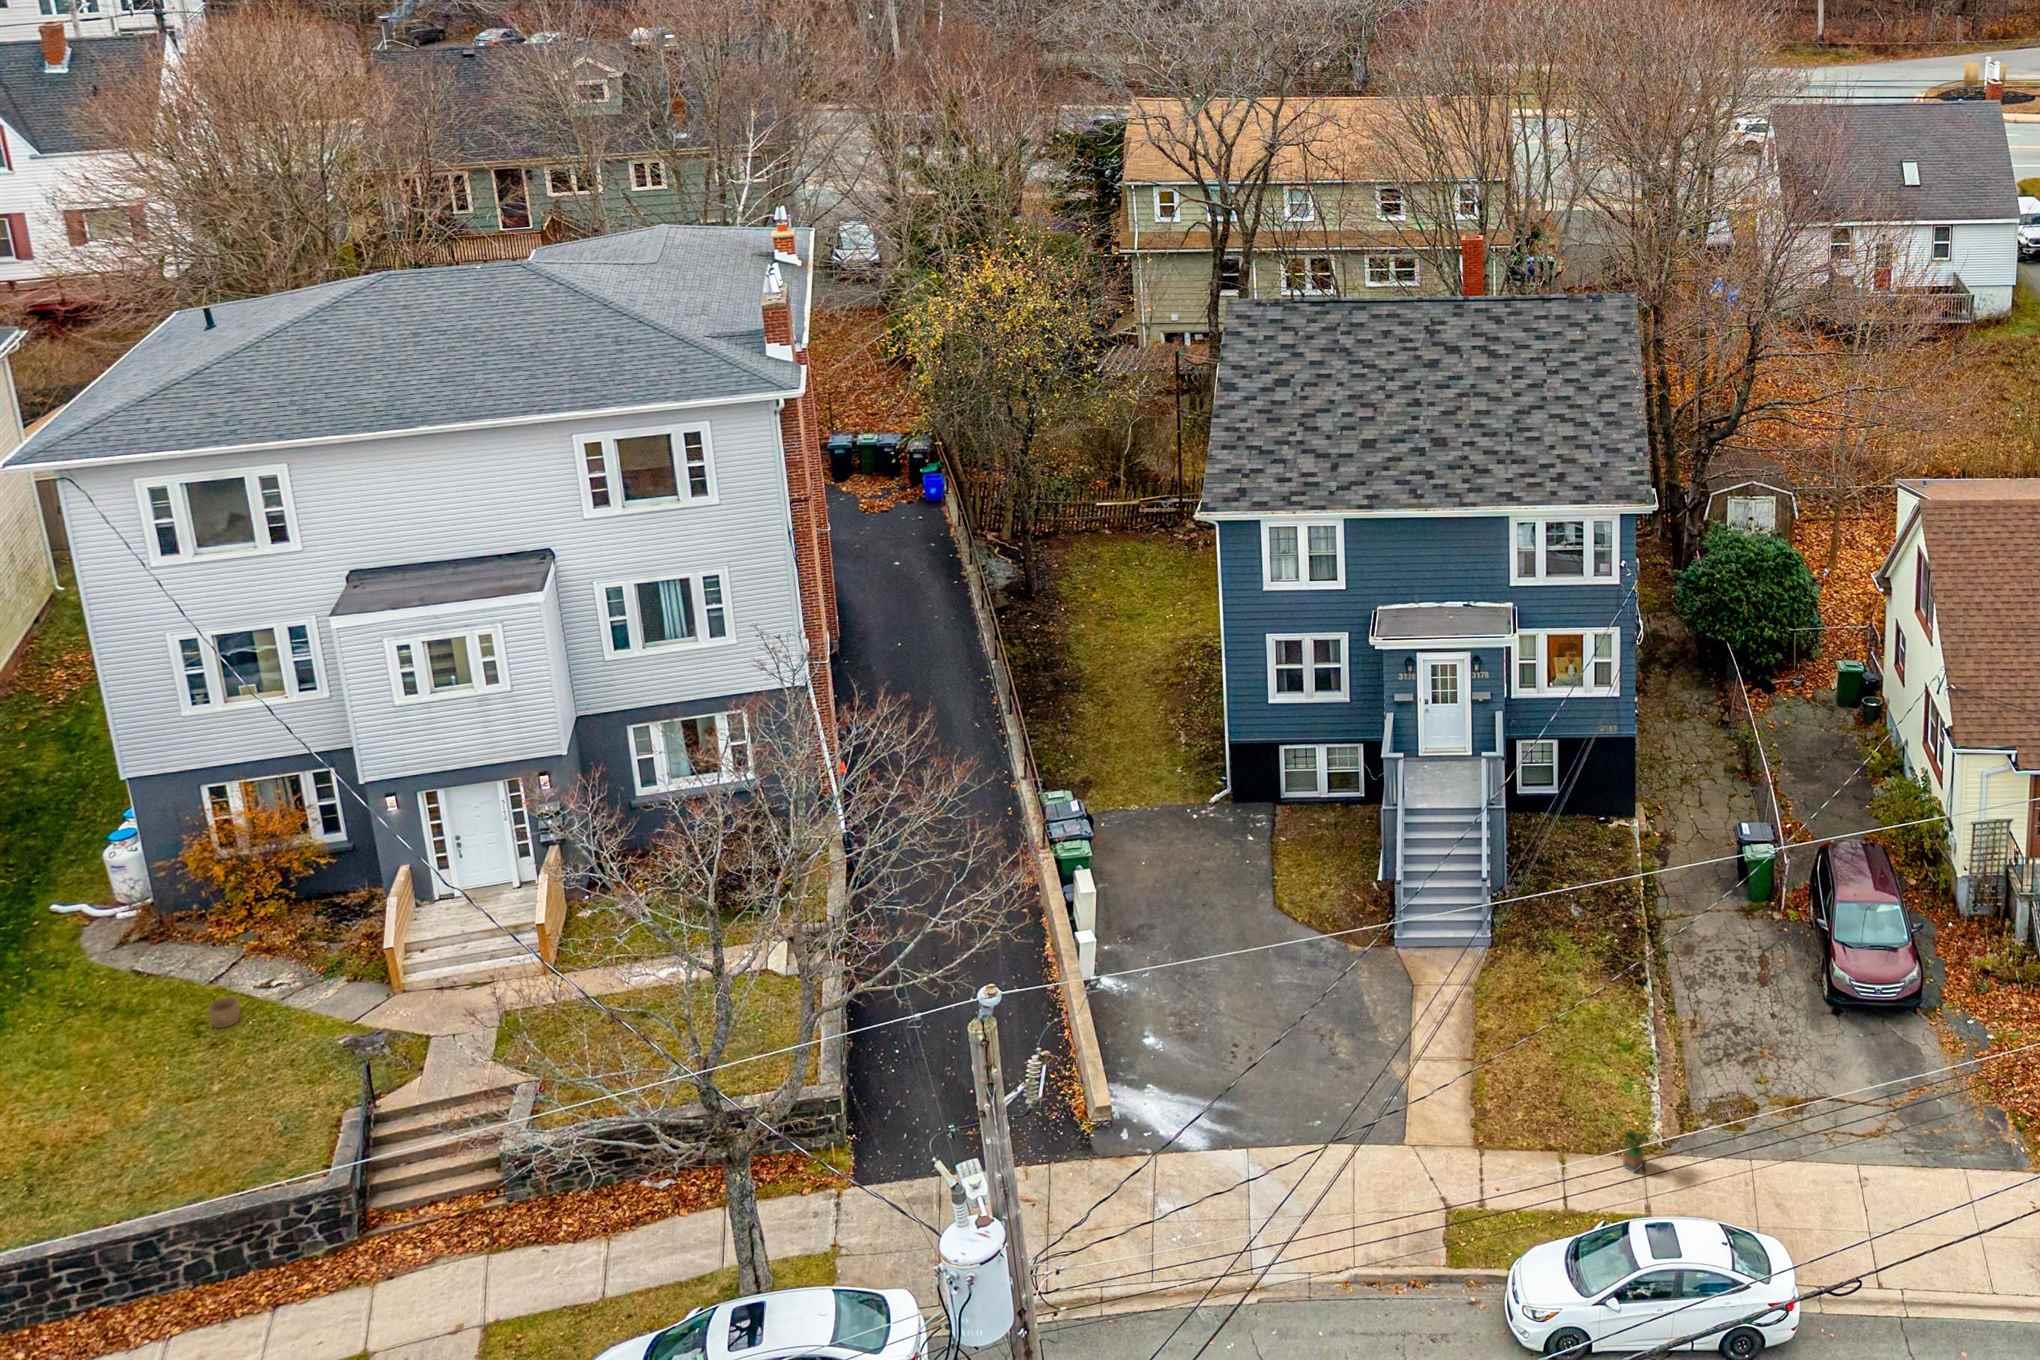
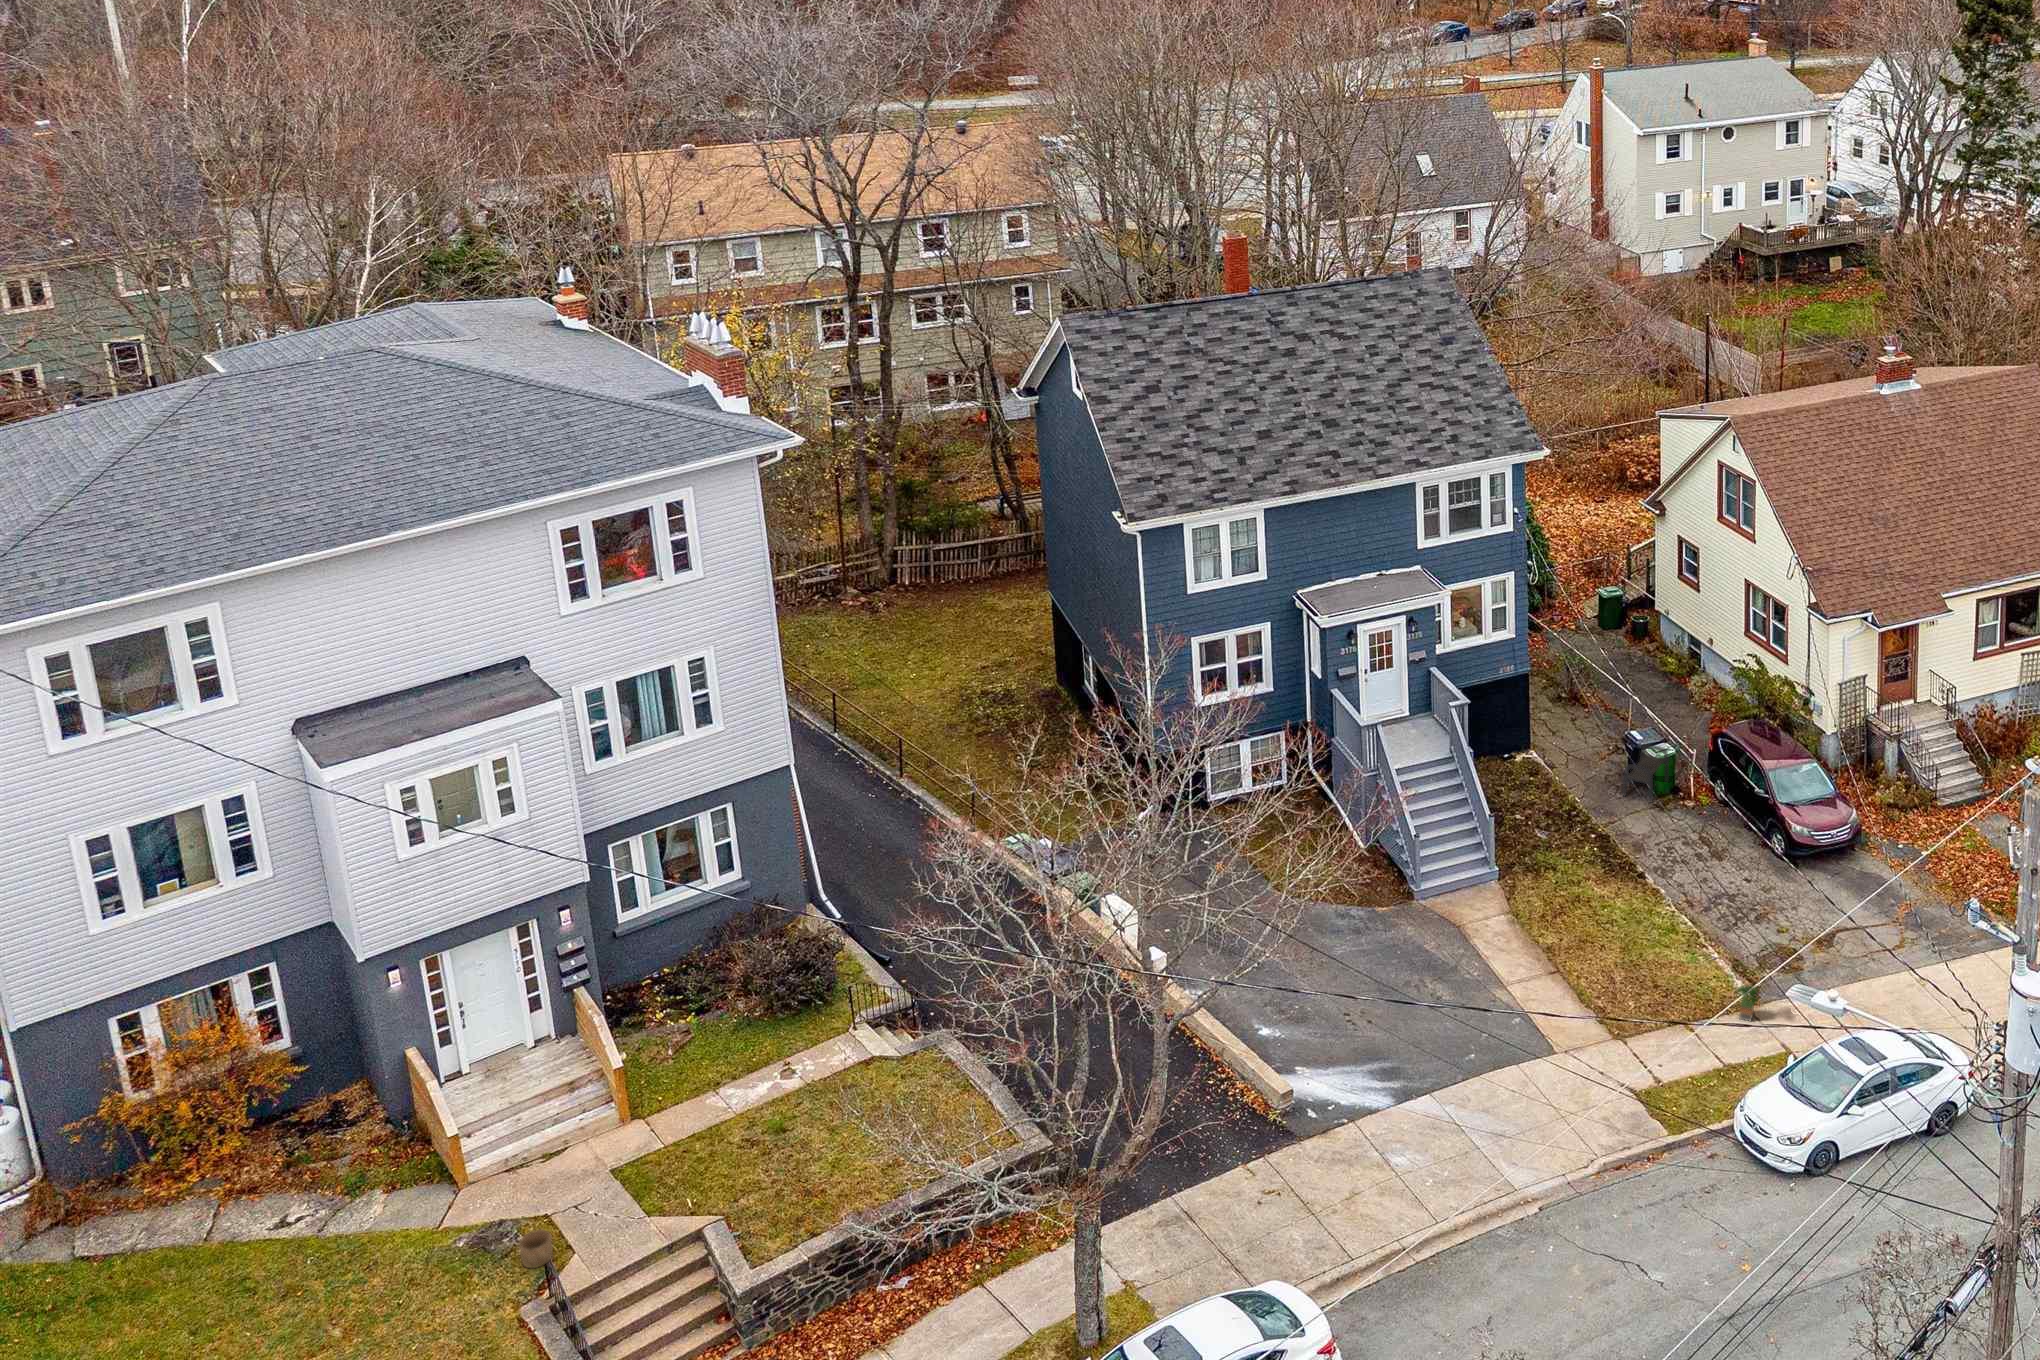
bench: none [1691,843,1755,908] -> present [1622,745,1669,802]
wooden bucket: present [208,997,240,1028] -> present [519,1229,553,1268]

